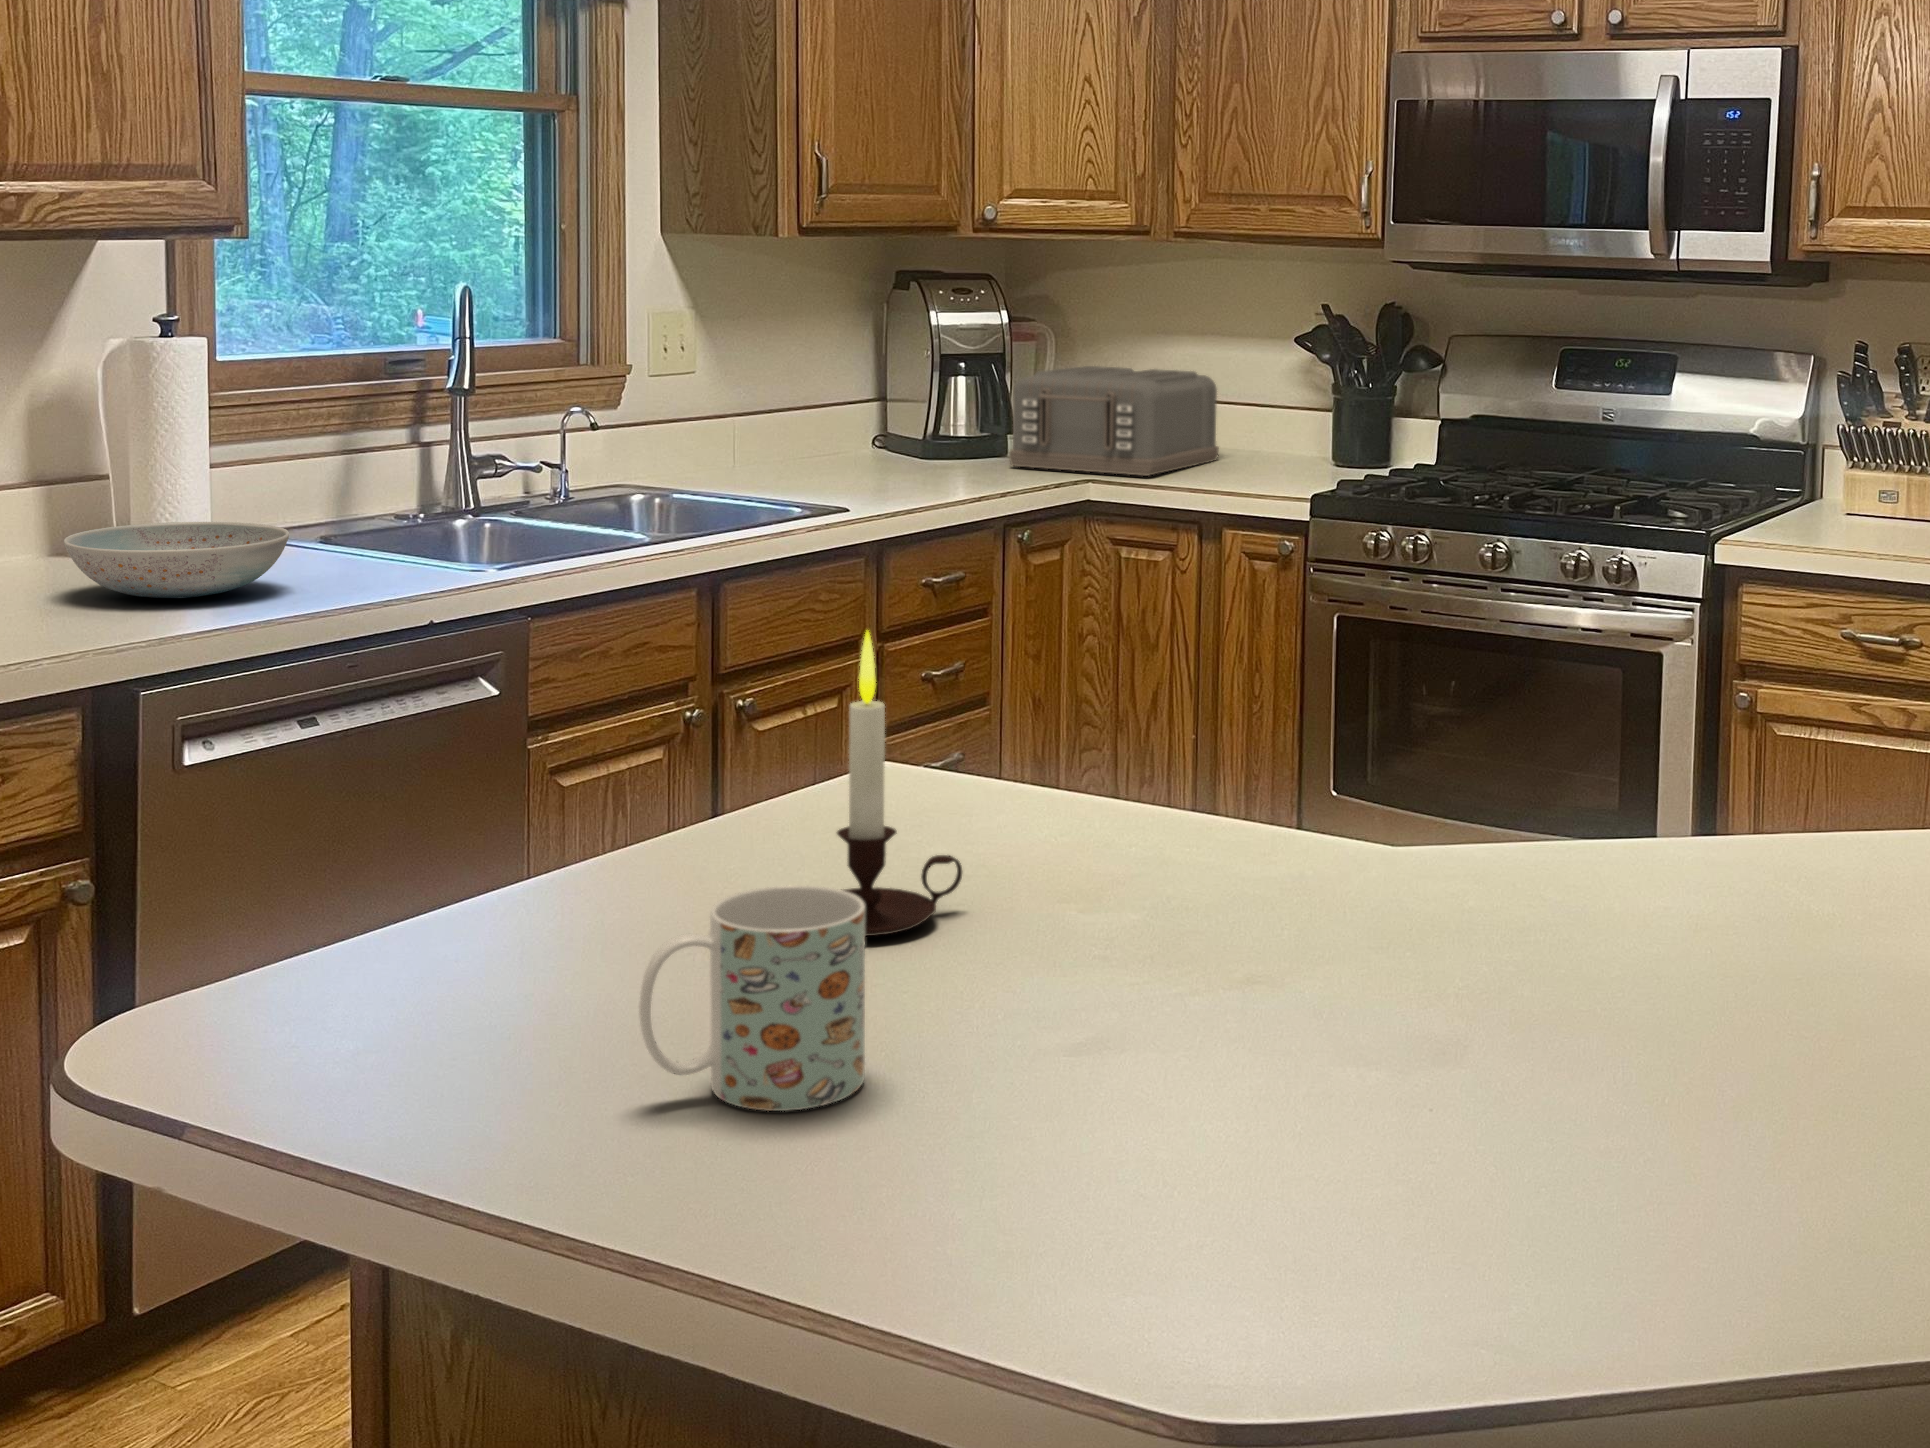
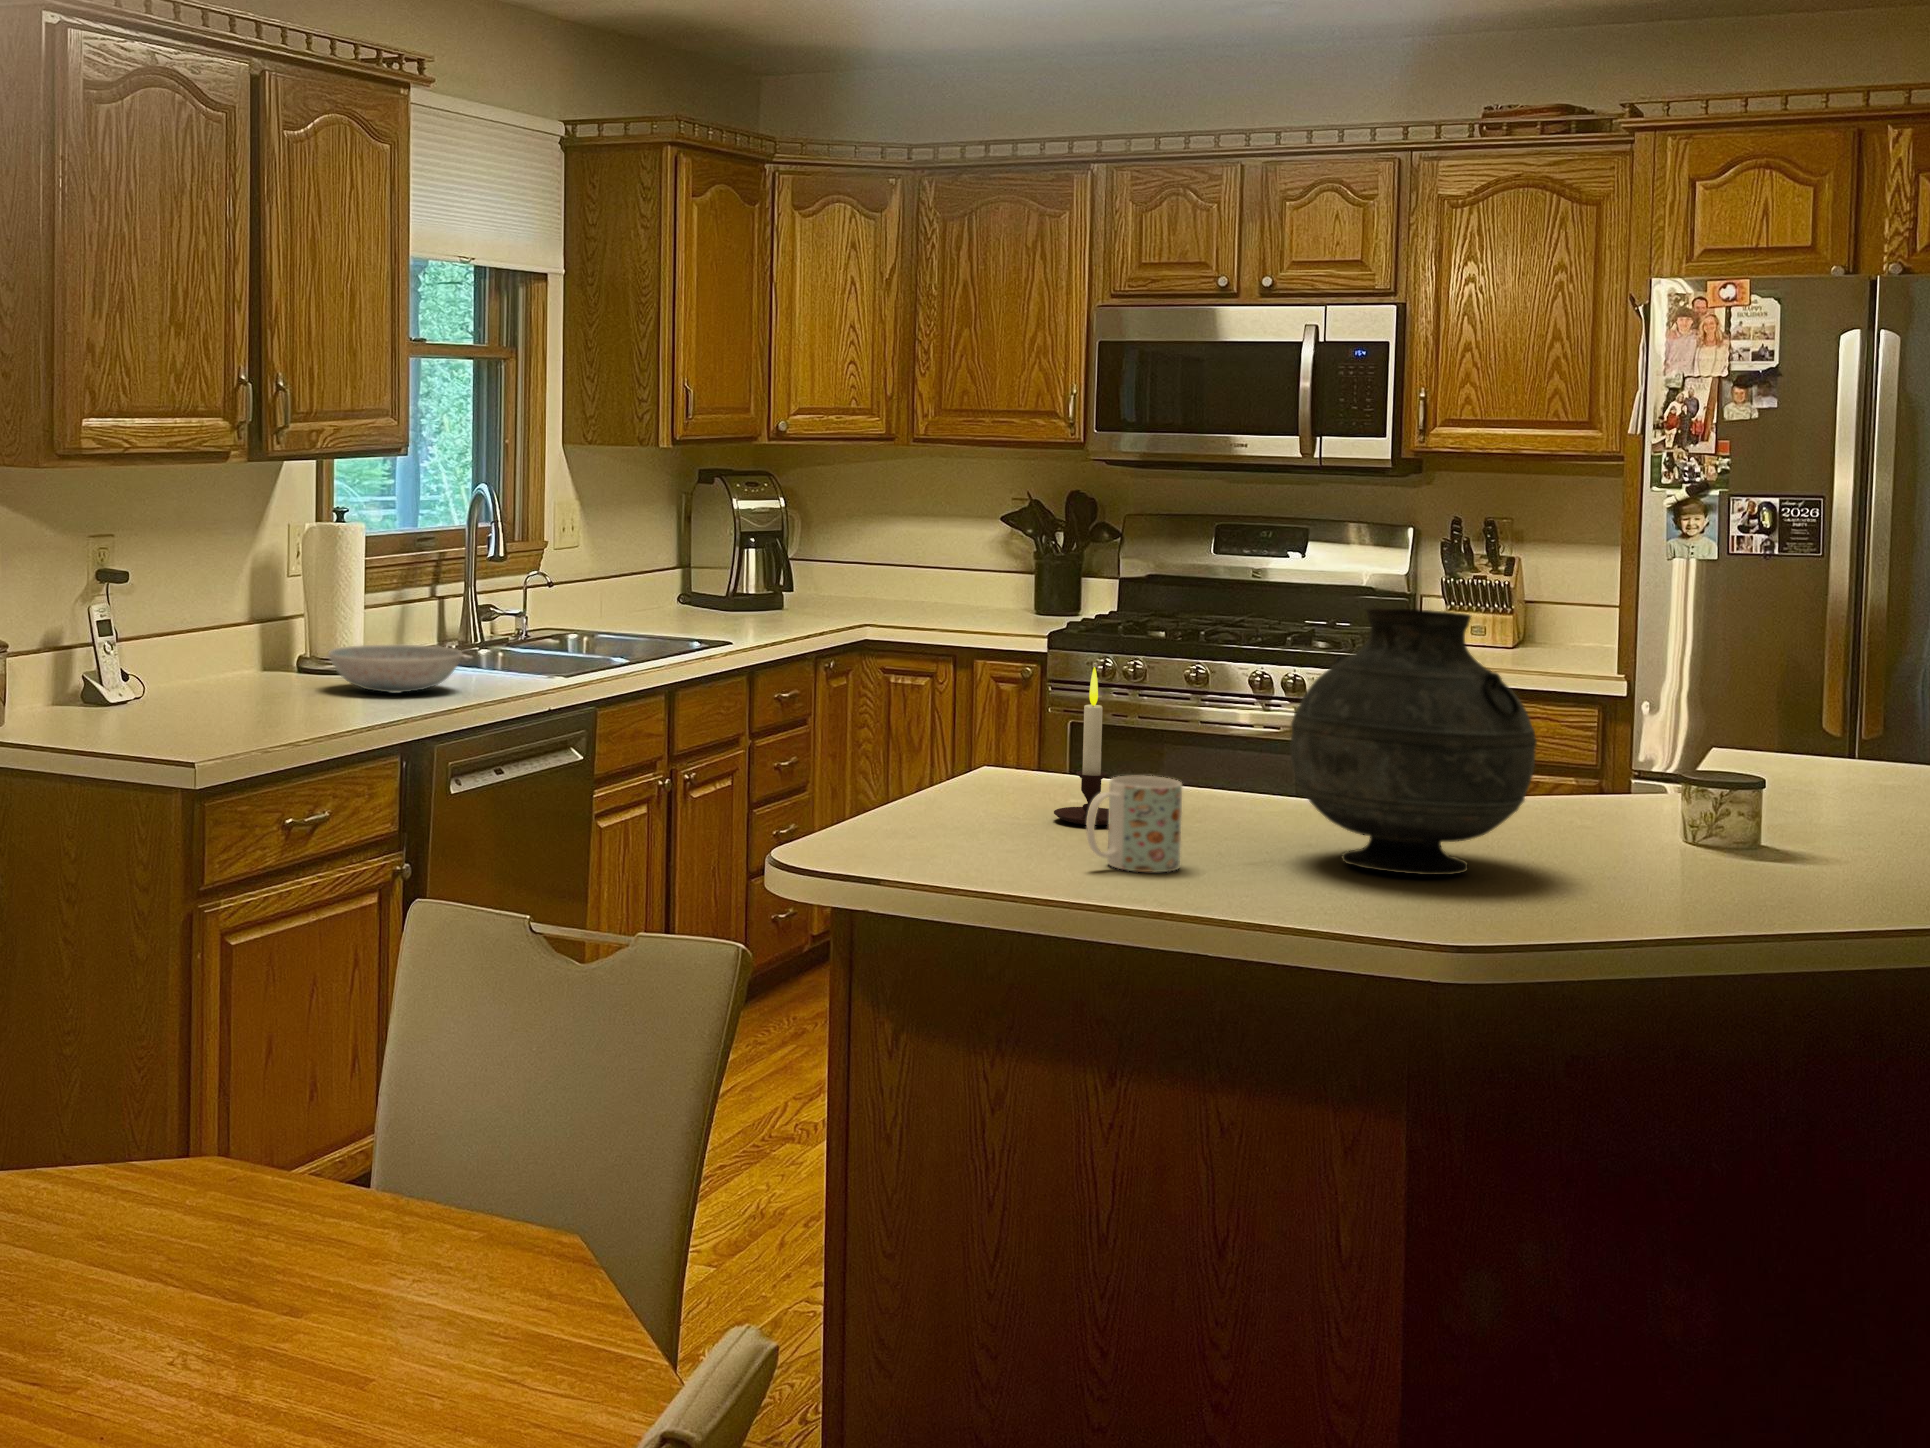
toaster: present [1009,366,1219,476] -> none [803,541,952,621]
vase: none [1112,536,1613,1124] -> present [1291,608,1537,875]

